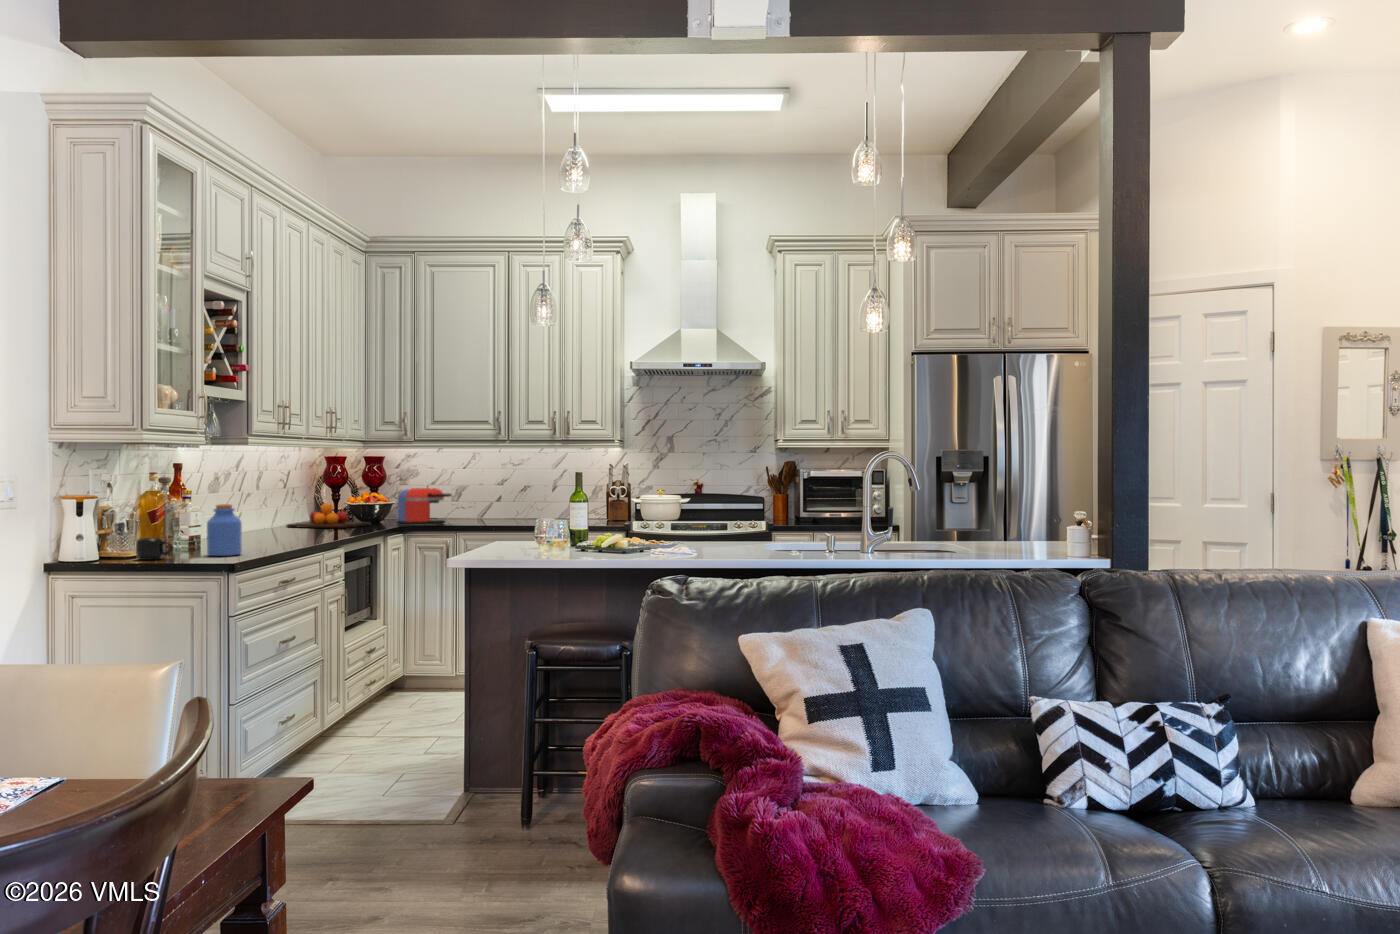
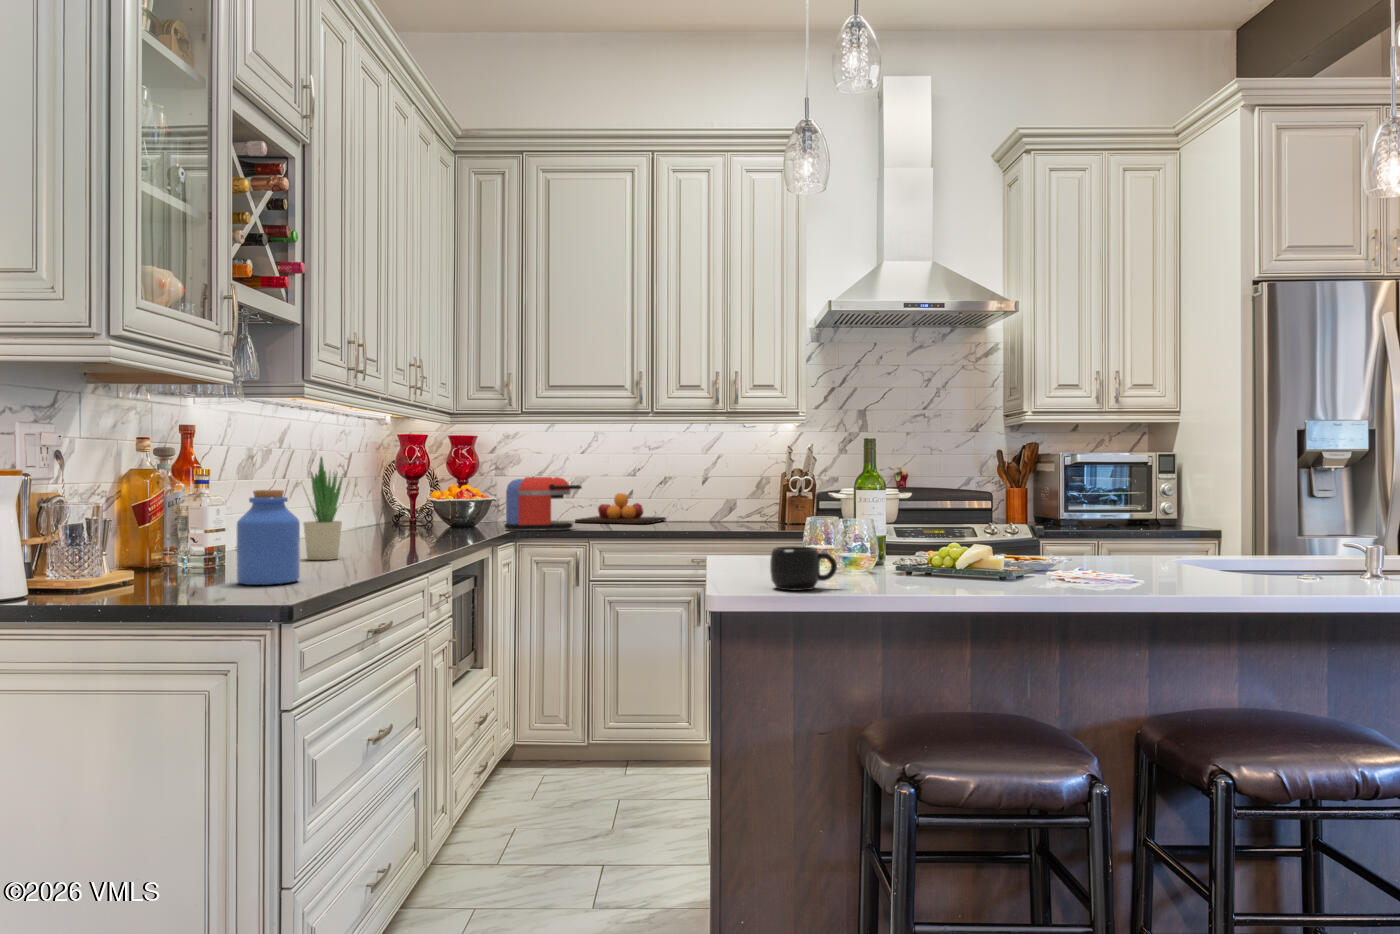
potted plant: none [247,481,273,544] -> present [303,457,343,560]
chopping board: present [286,503,371,528] -> present [575,493,666,524]
mug: present [135,538,173,560] -> present [770,546,837,590]

